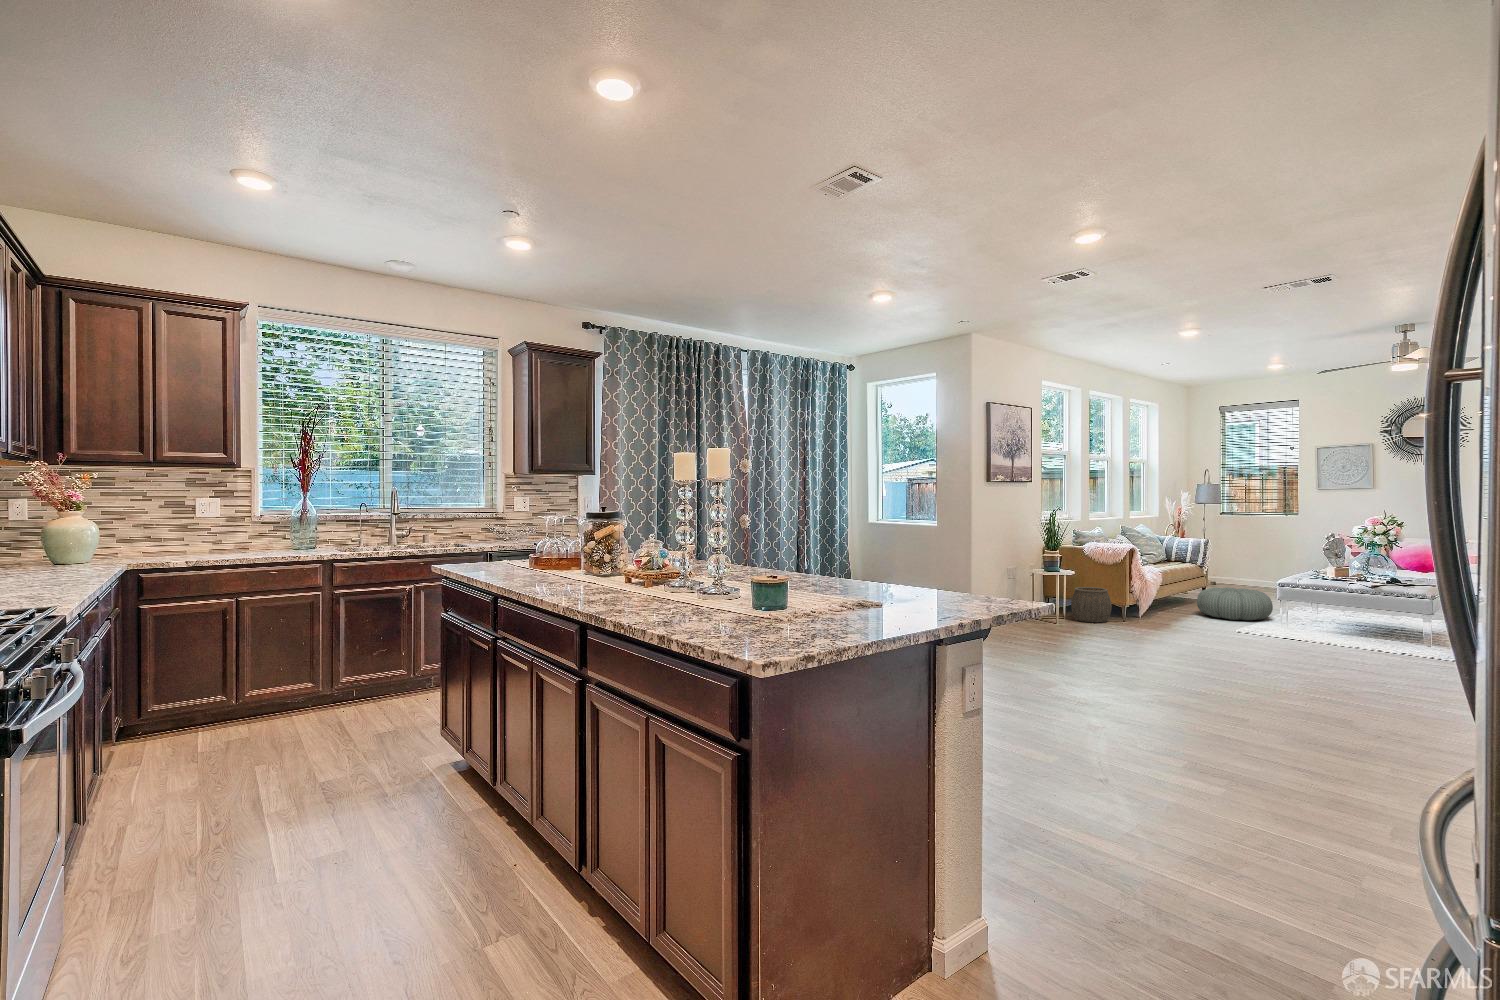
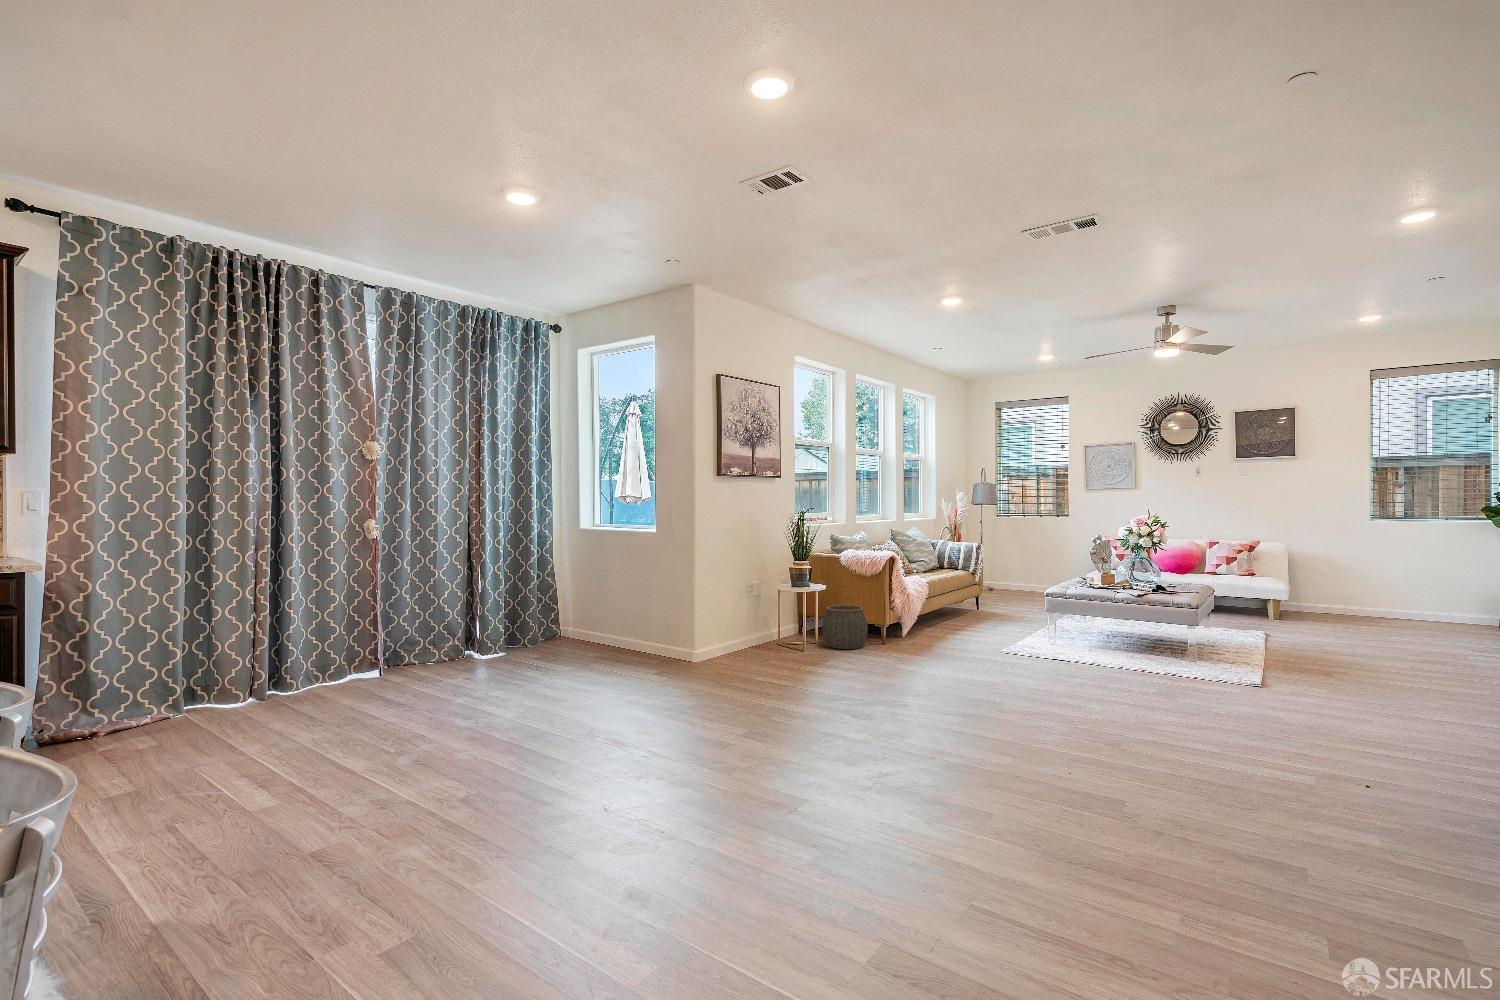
pouf: present [1197,588,1273,620] -> none [964,600,1041,638]

